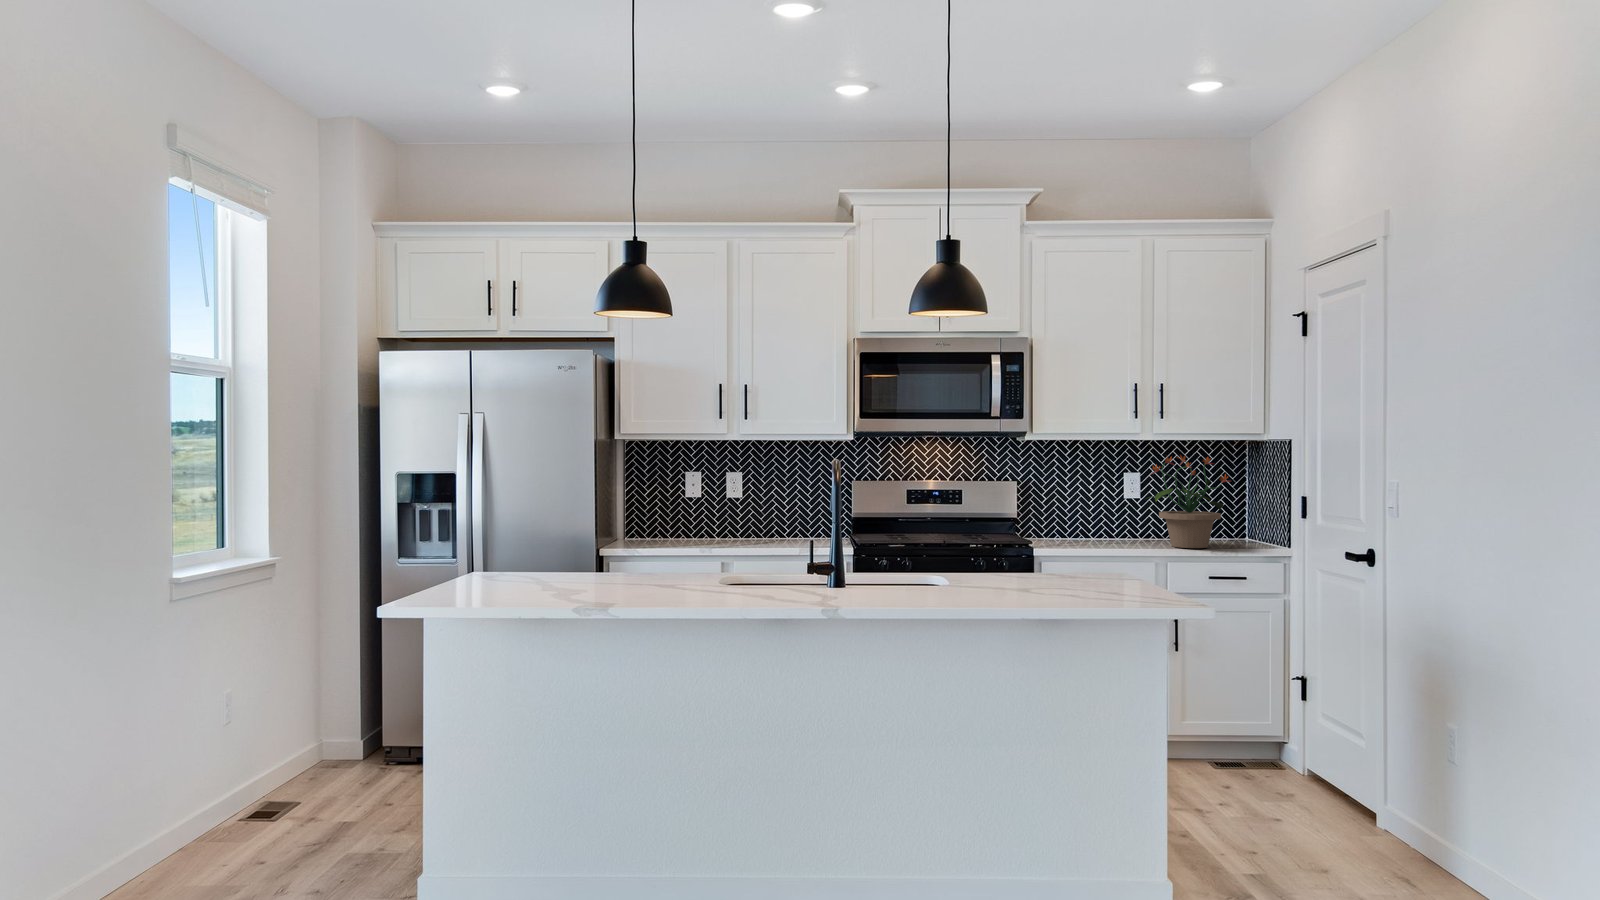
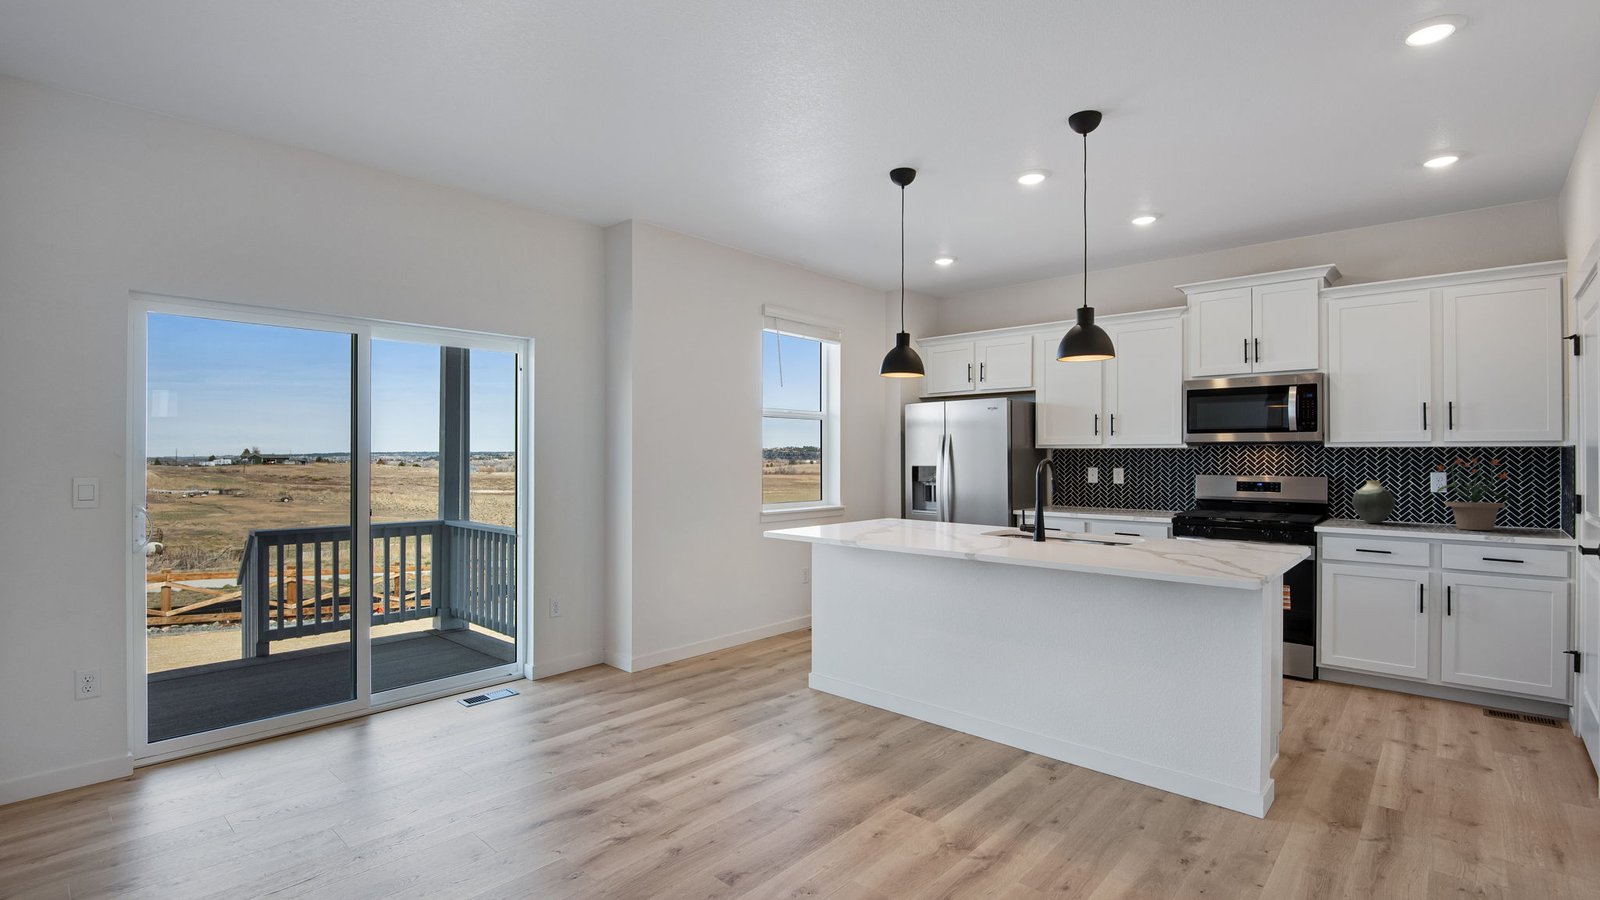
vase: none [1059,487,1108,544] -> present [1352,481,1395,523]

